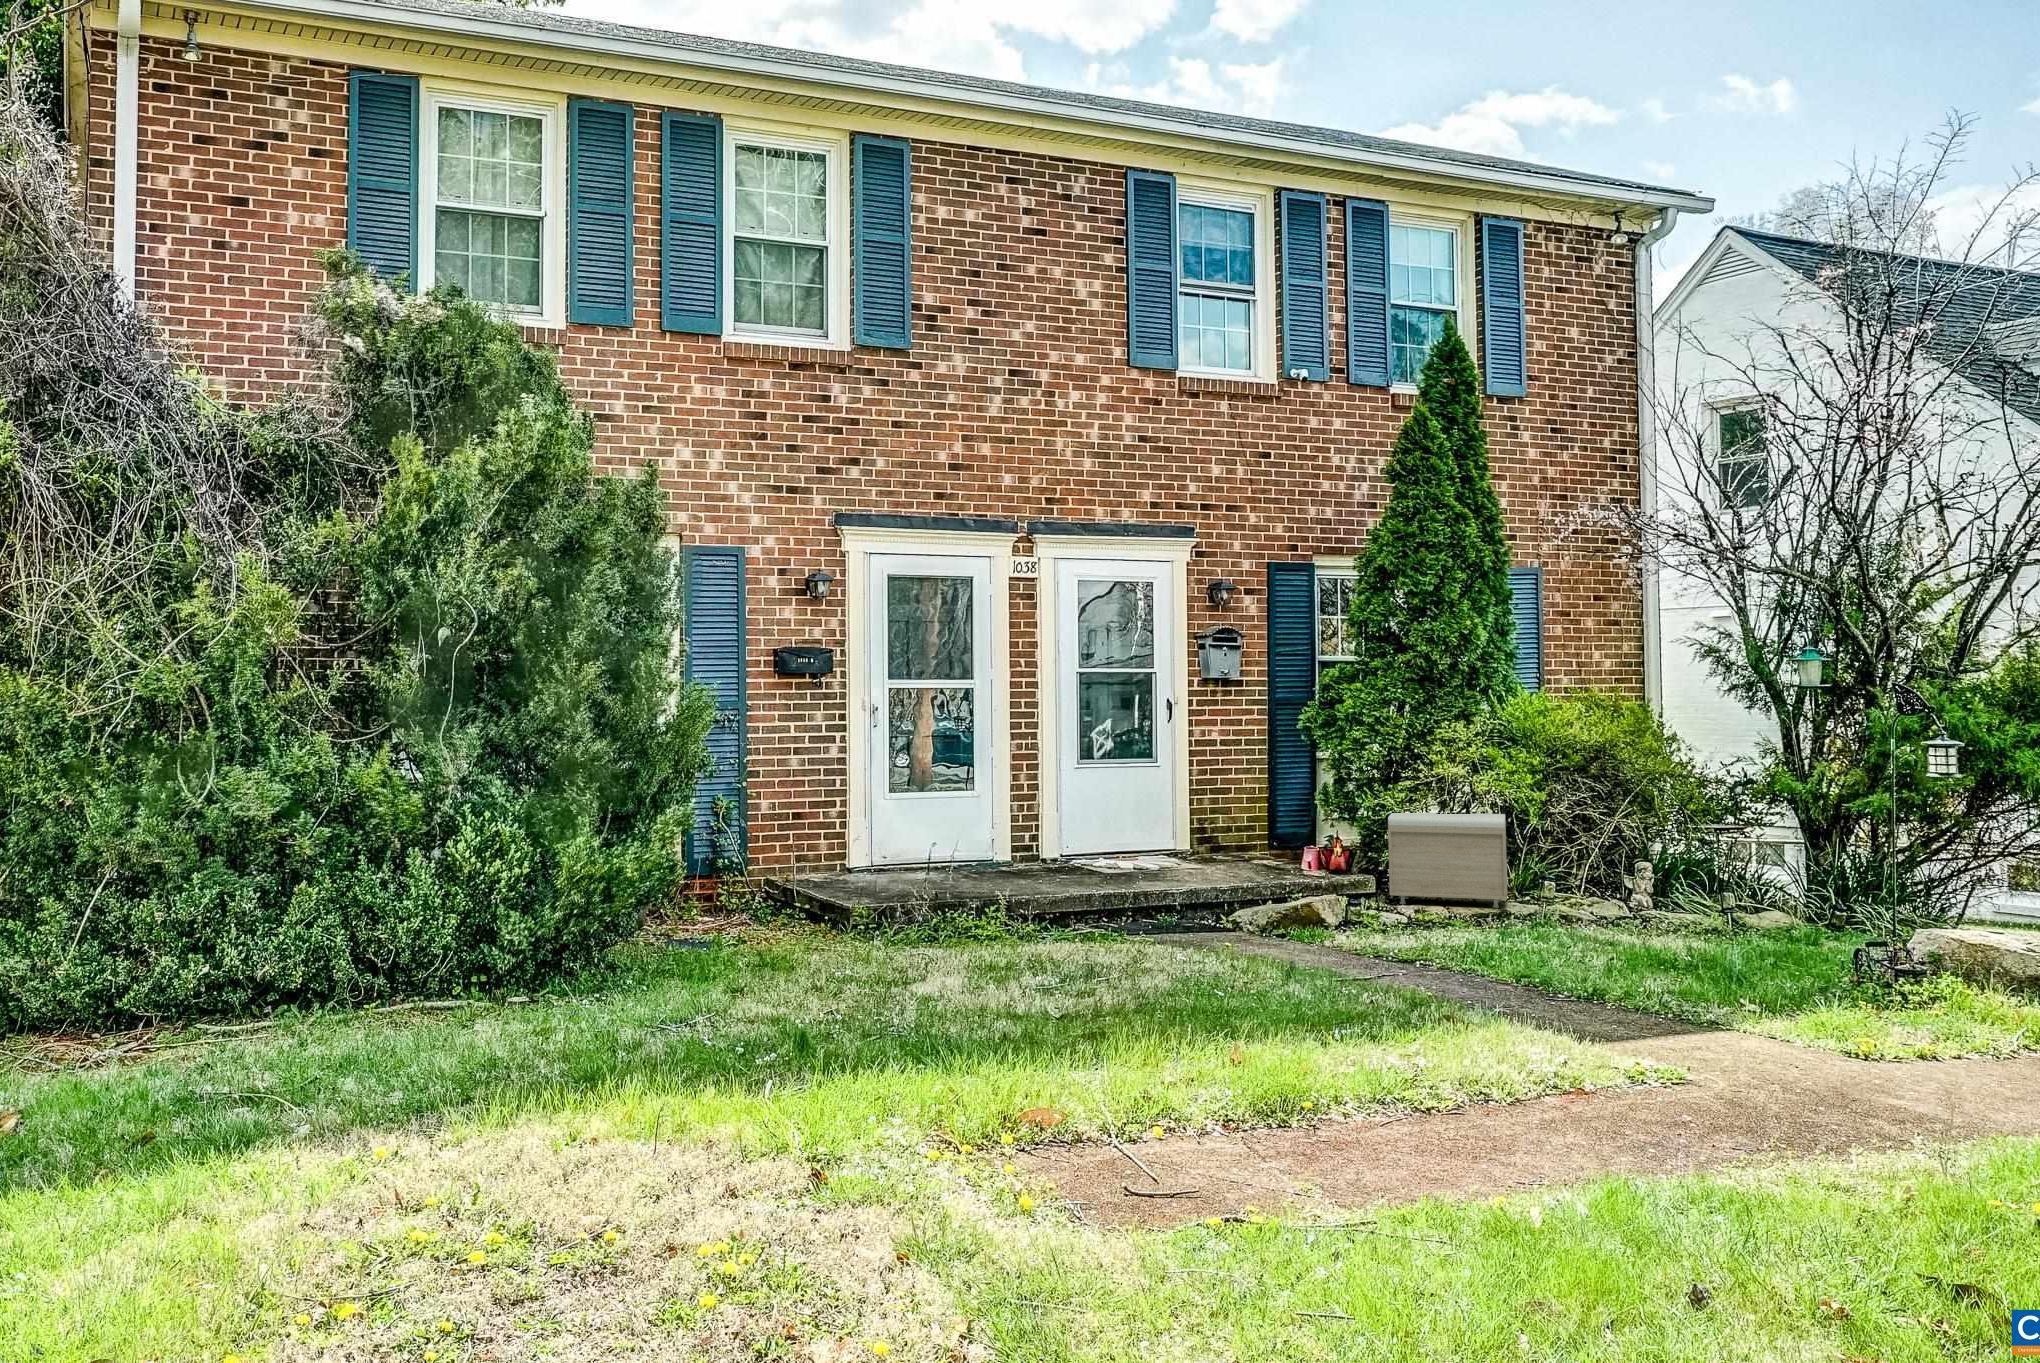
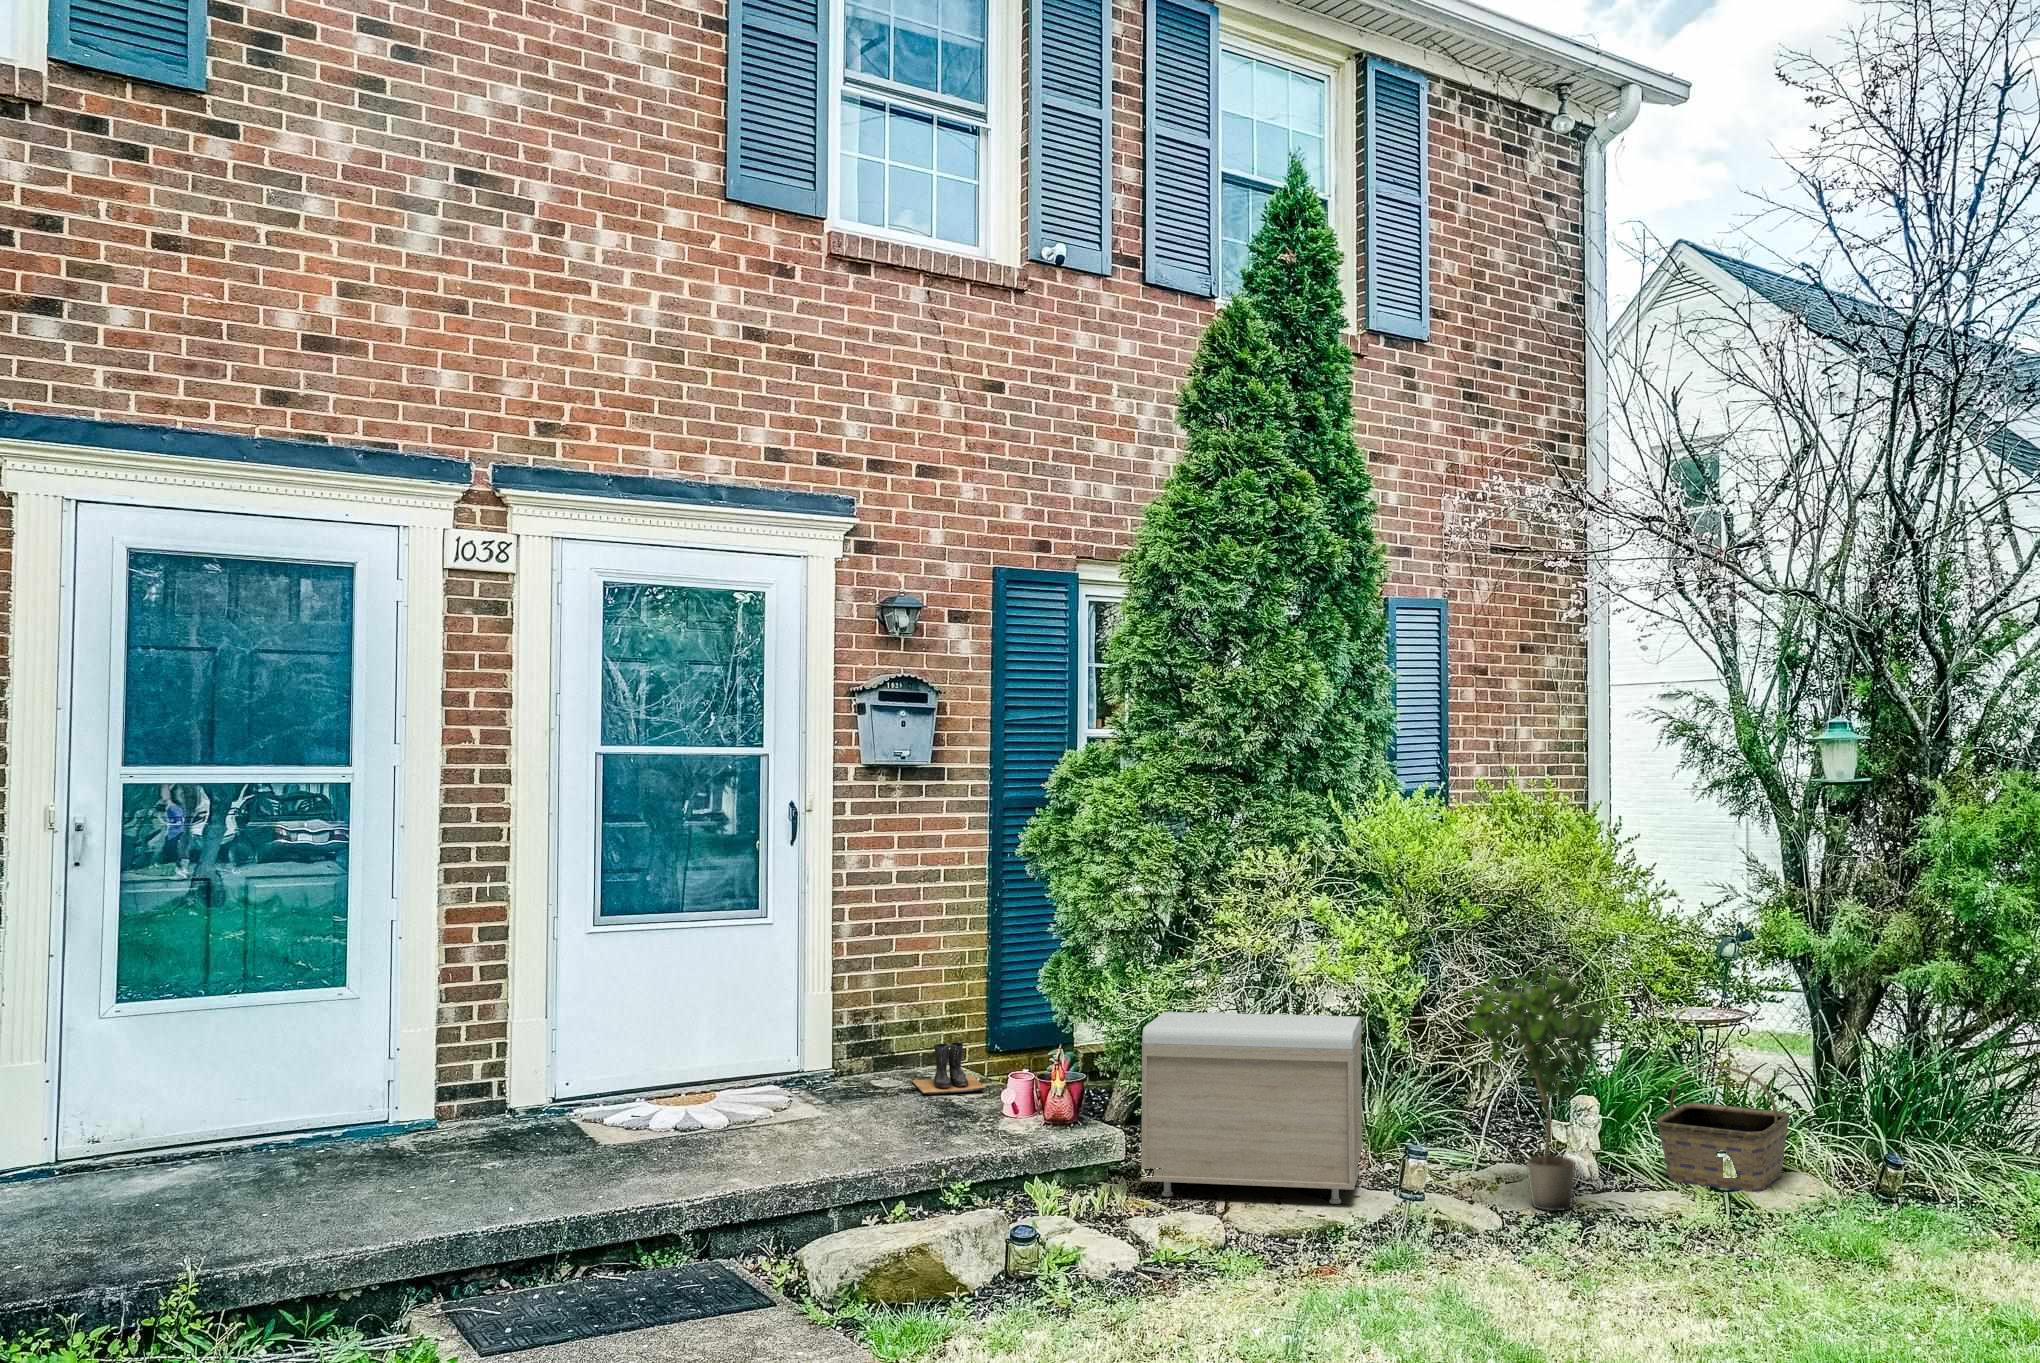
potted plant: none [1565,786,1646,912] -> present [1462,965,1605,1211]
boots: none [1238,832,1284,858] -> present [912,1042,986,1094]
basket: none [1676,844,1756,909] -> present [1656,1066,1789,1192]

